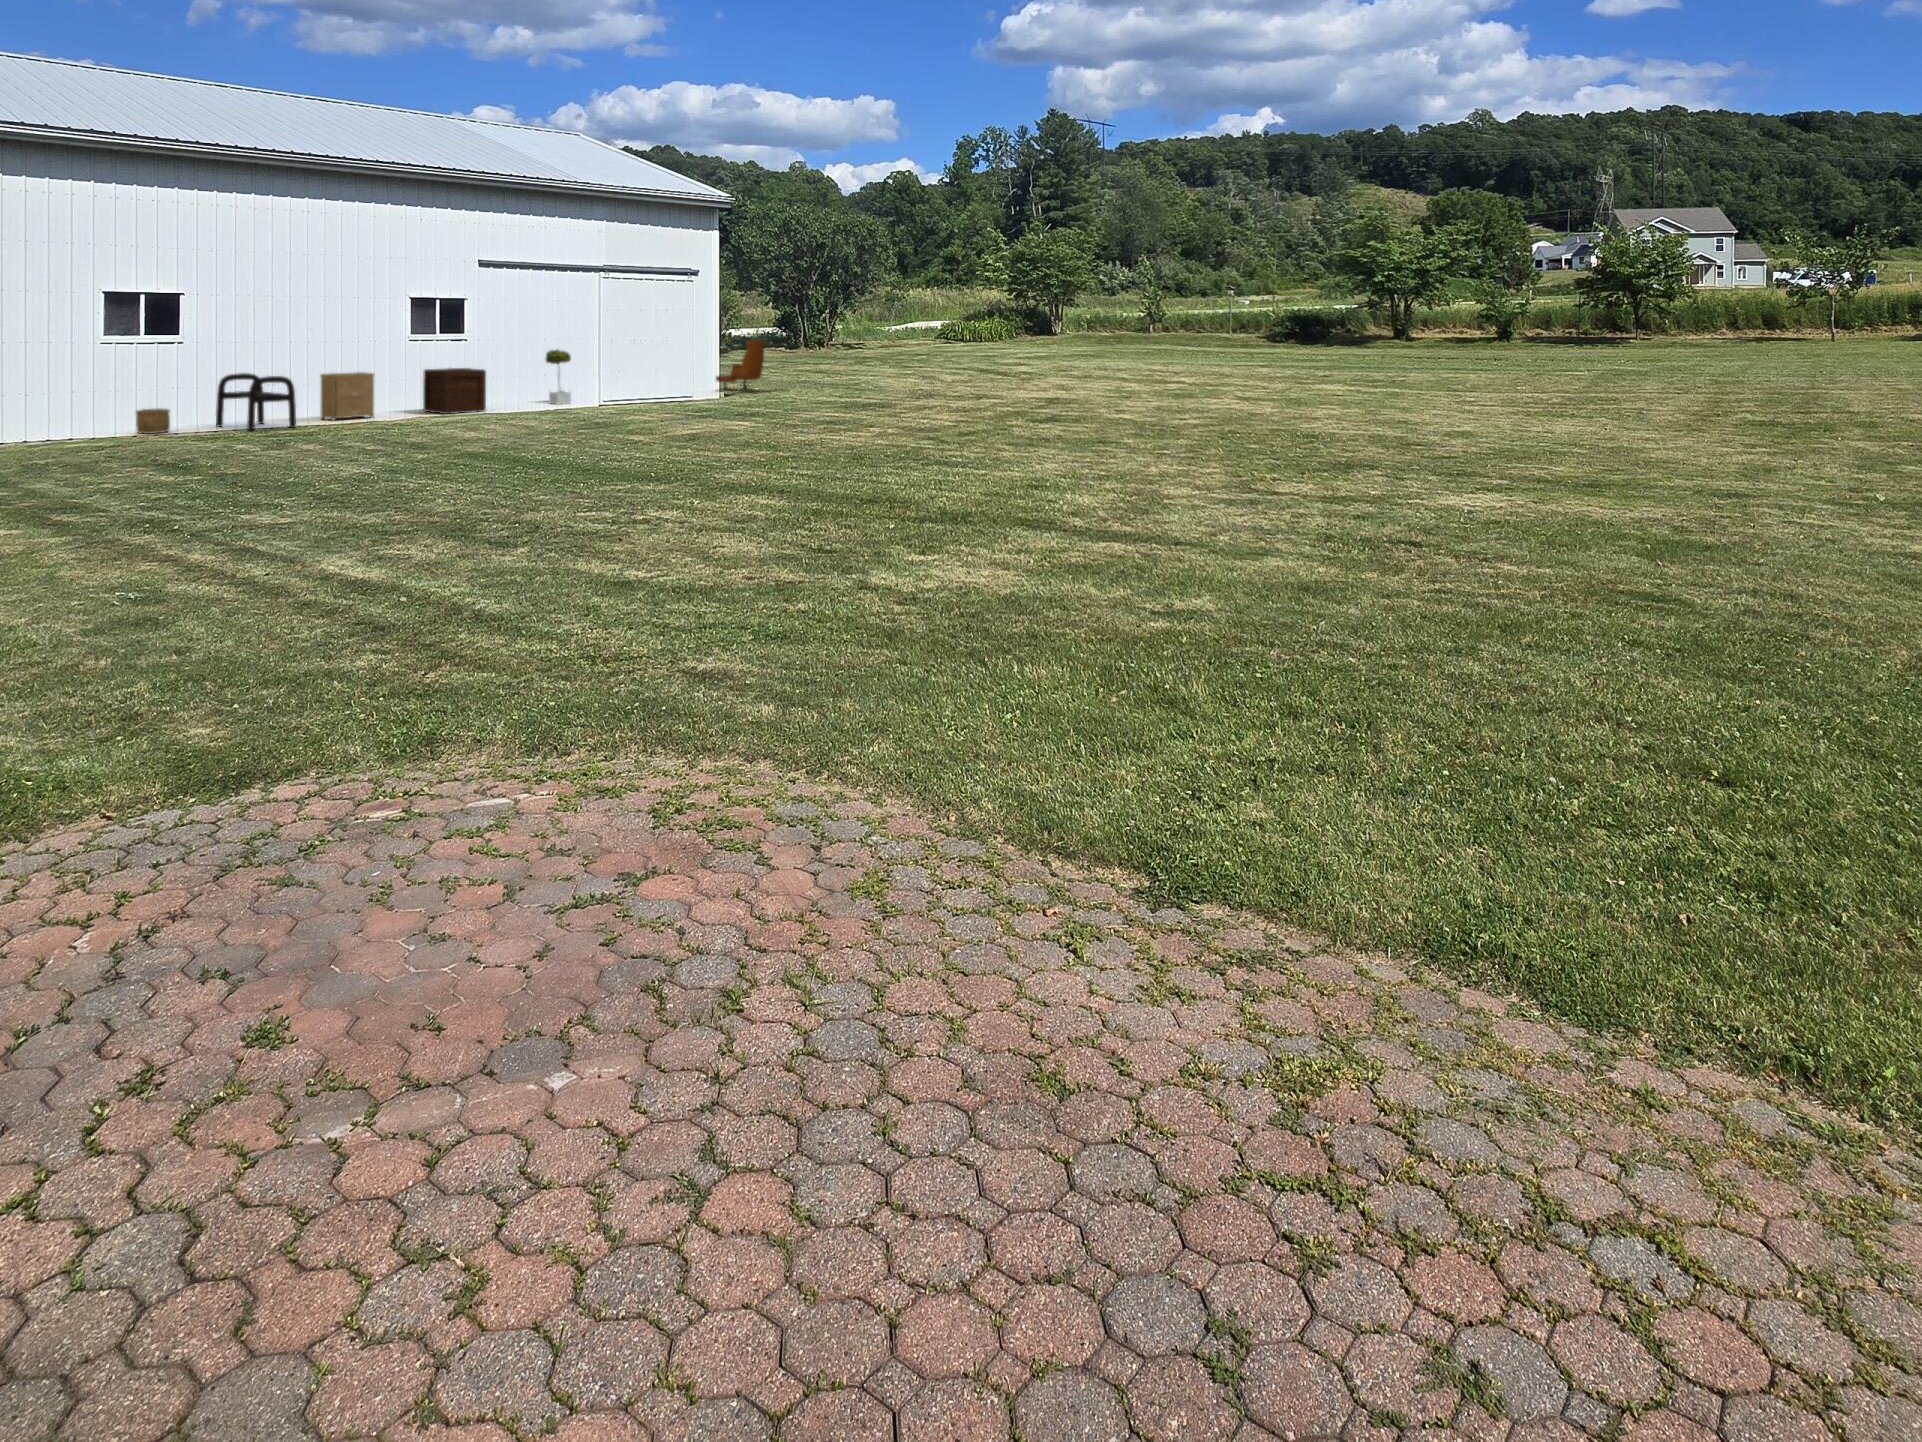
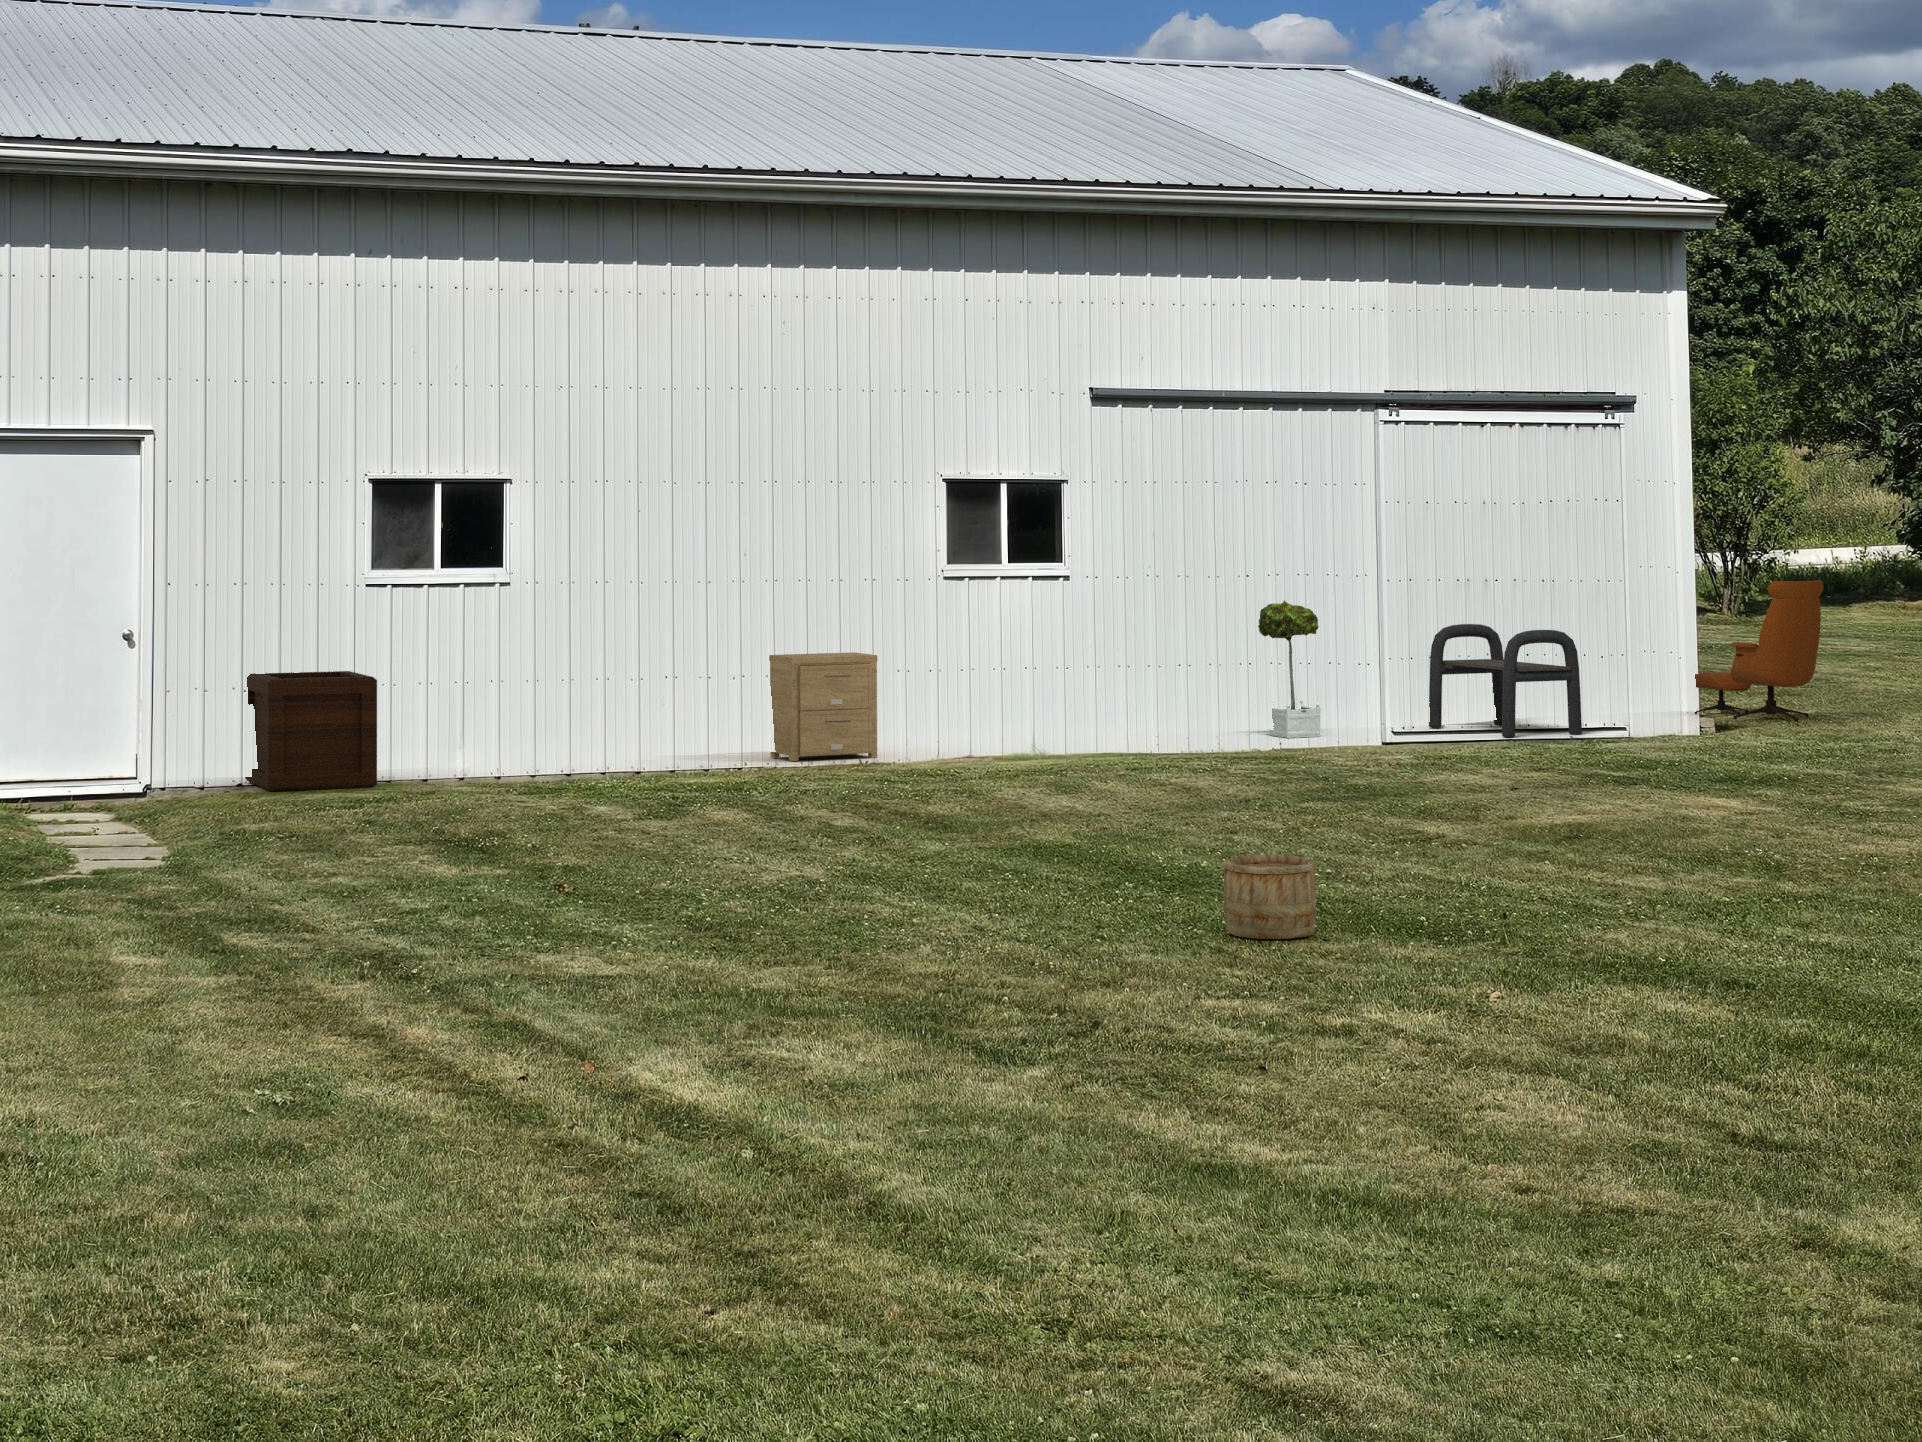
wooden crate: present [423,368,486,414] -> present [245,671,377,791]
bench: present [216,373,296,431] -> present [1429,624,1582,737]
wooden bucket: present [136,409,170,434] -> present [1221,855,1318,939]

